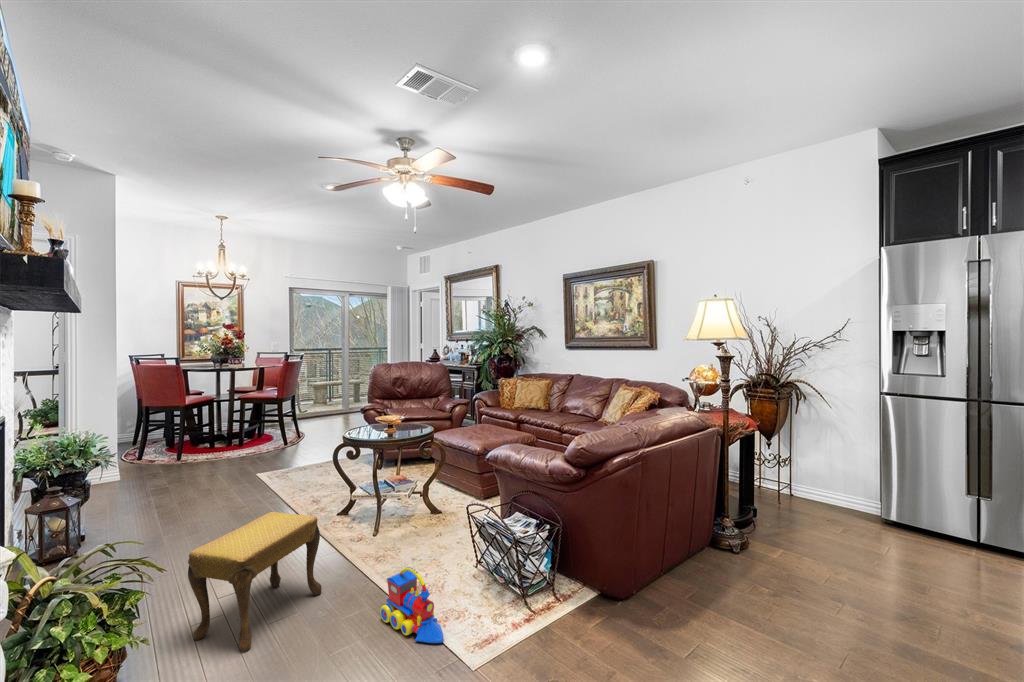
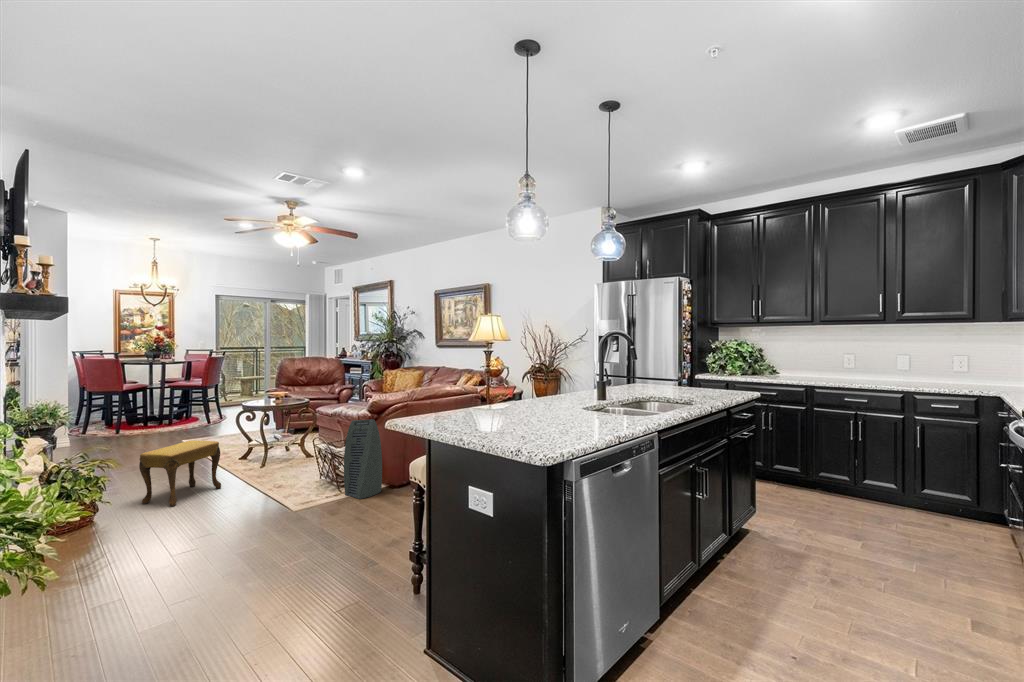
air purifier: none [536,487,595,639] -> present [344,419,382,499]
toy train: present [380,567,443,643] -> none [254,464,288,501]

